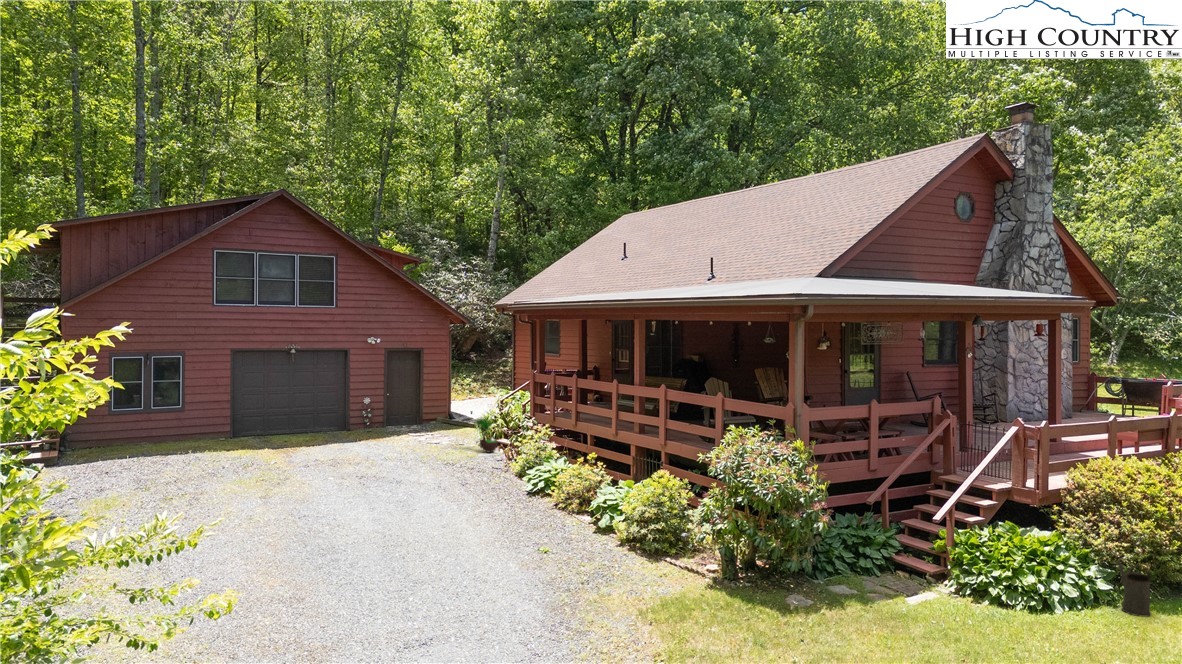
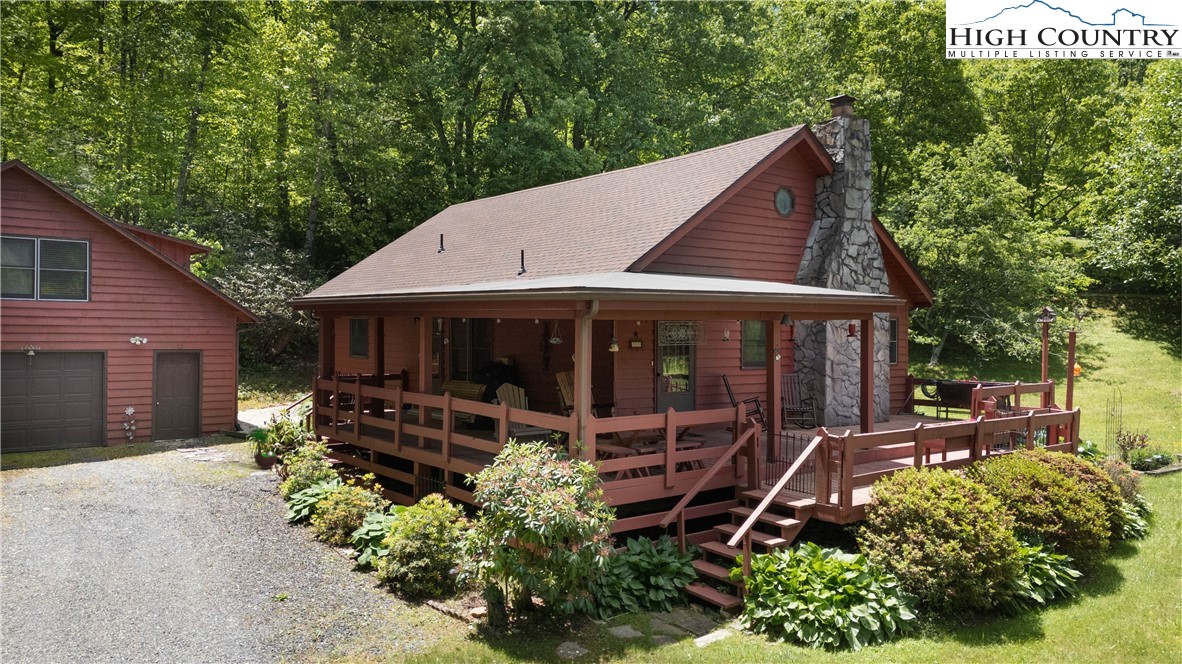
watering can: present [1118,561,1151,617] -> none [917,584,949,649]

